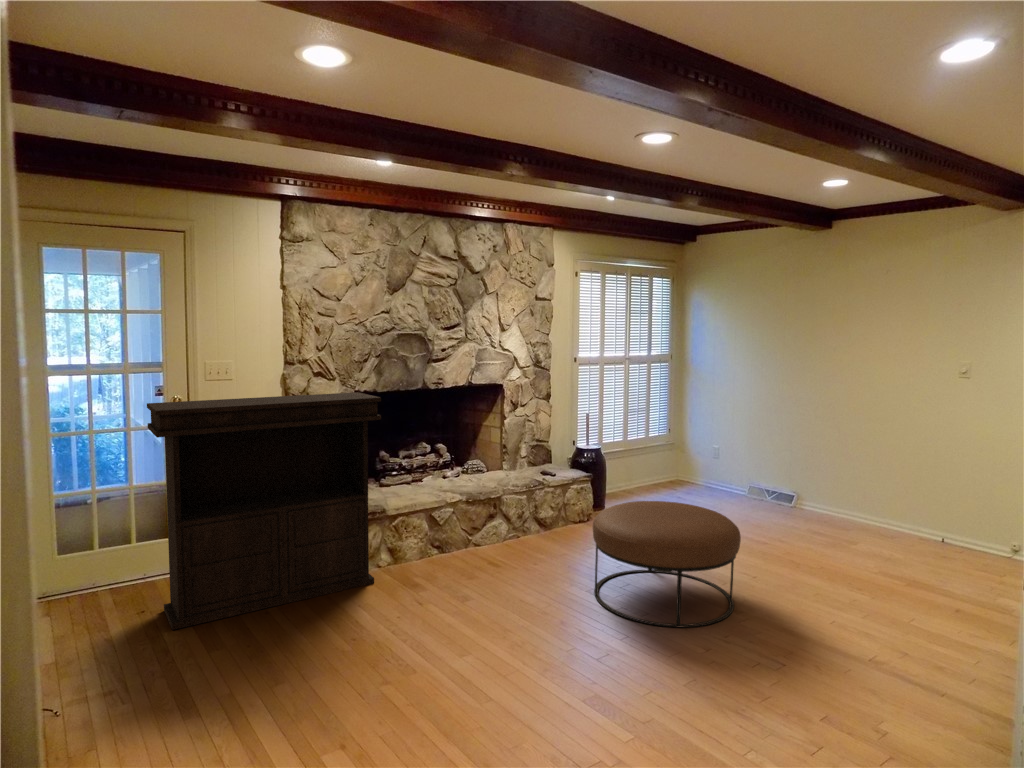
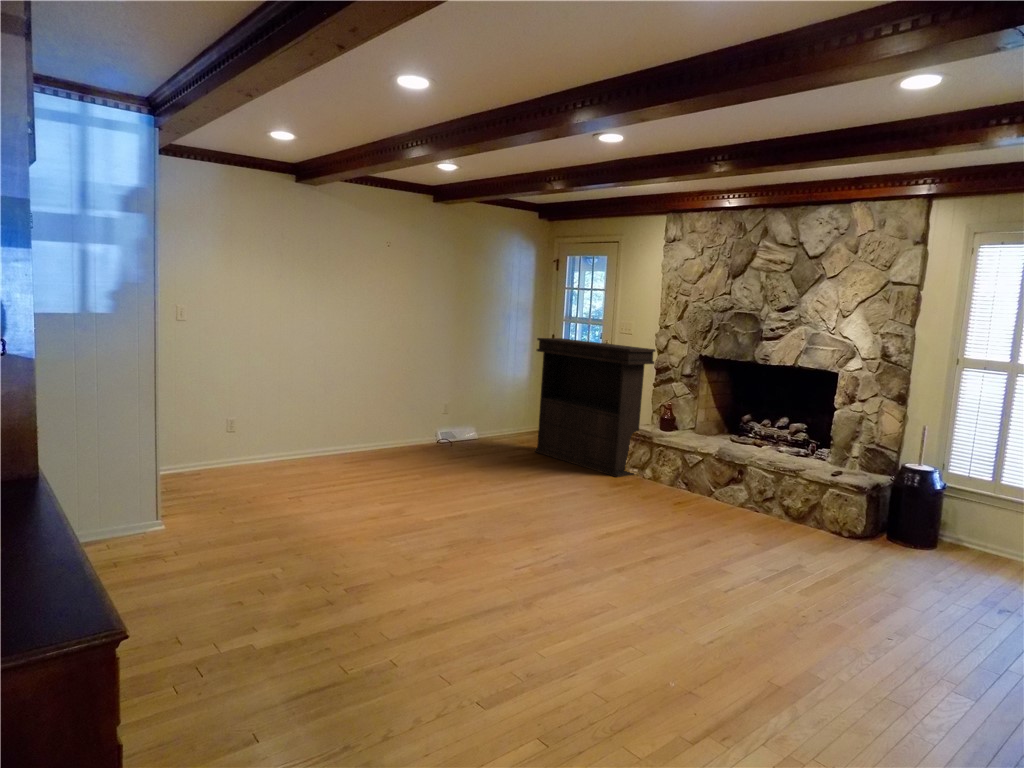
ottoman: present [593,501,741,627] -> none [590,460,727,570]

